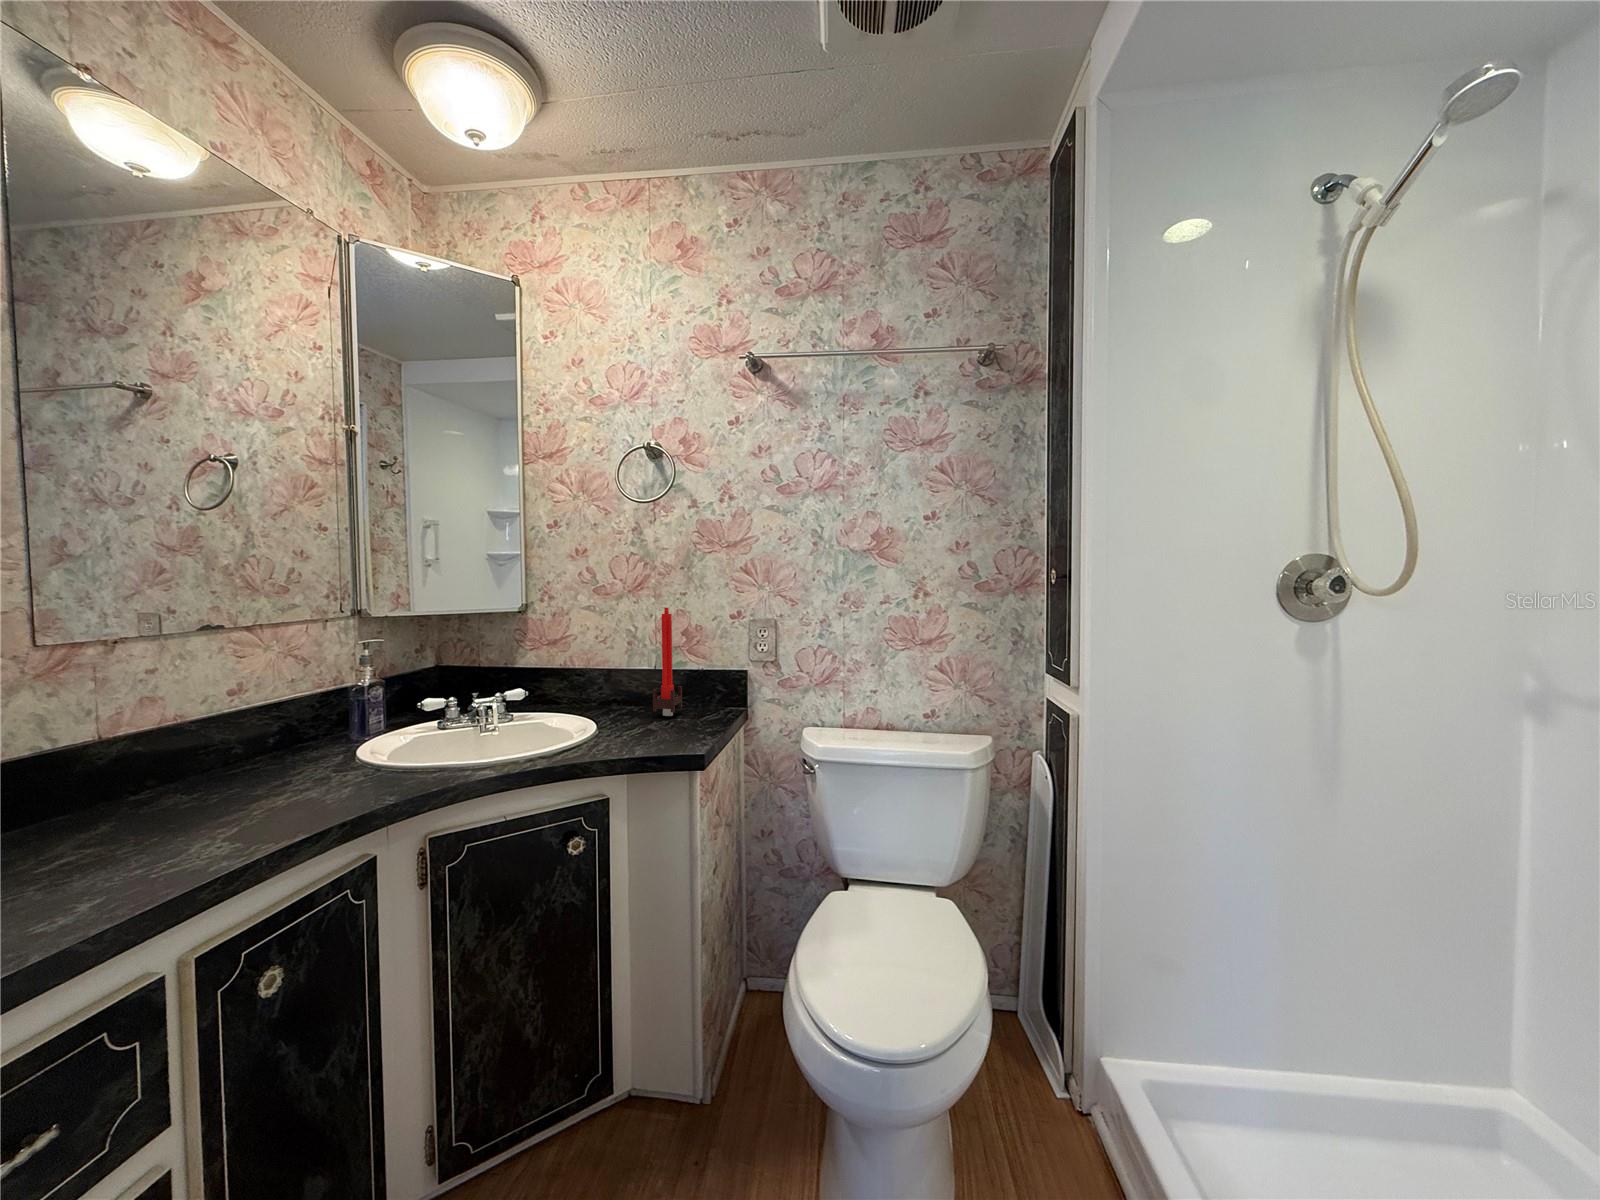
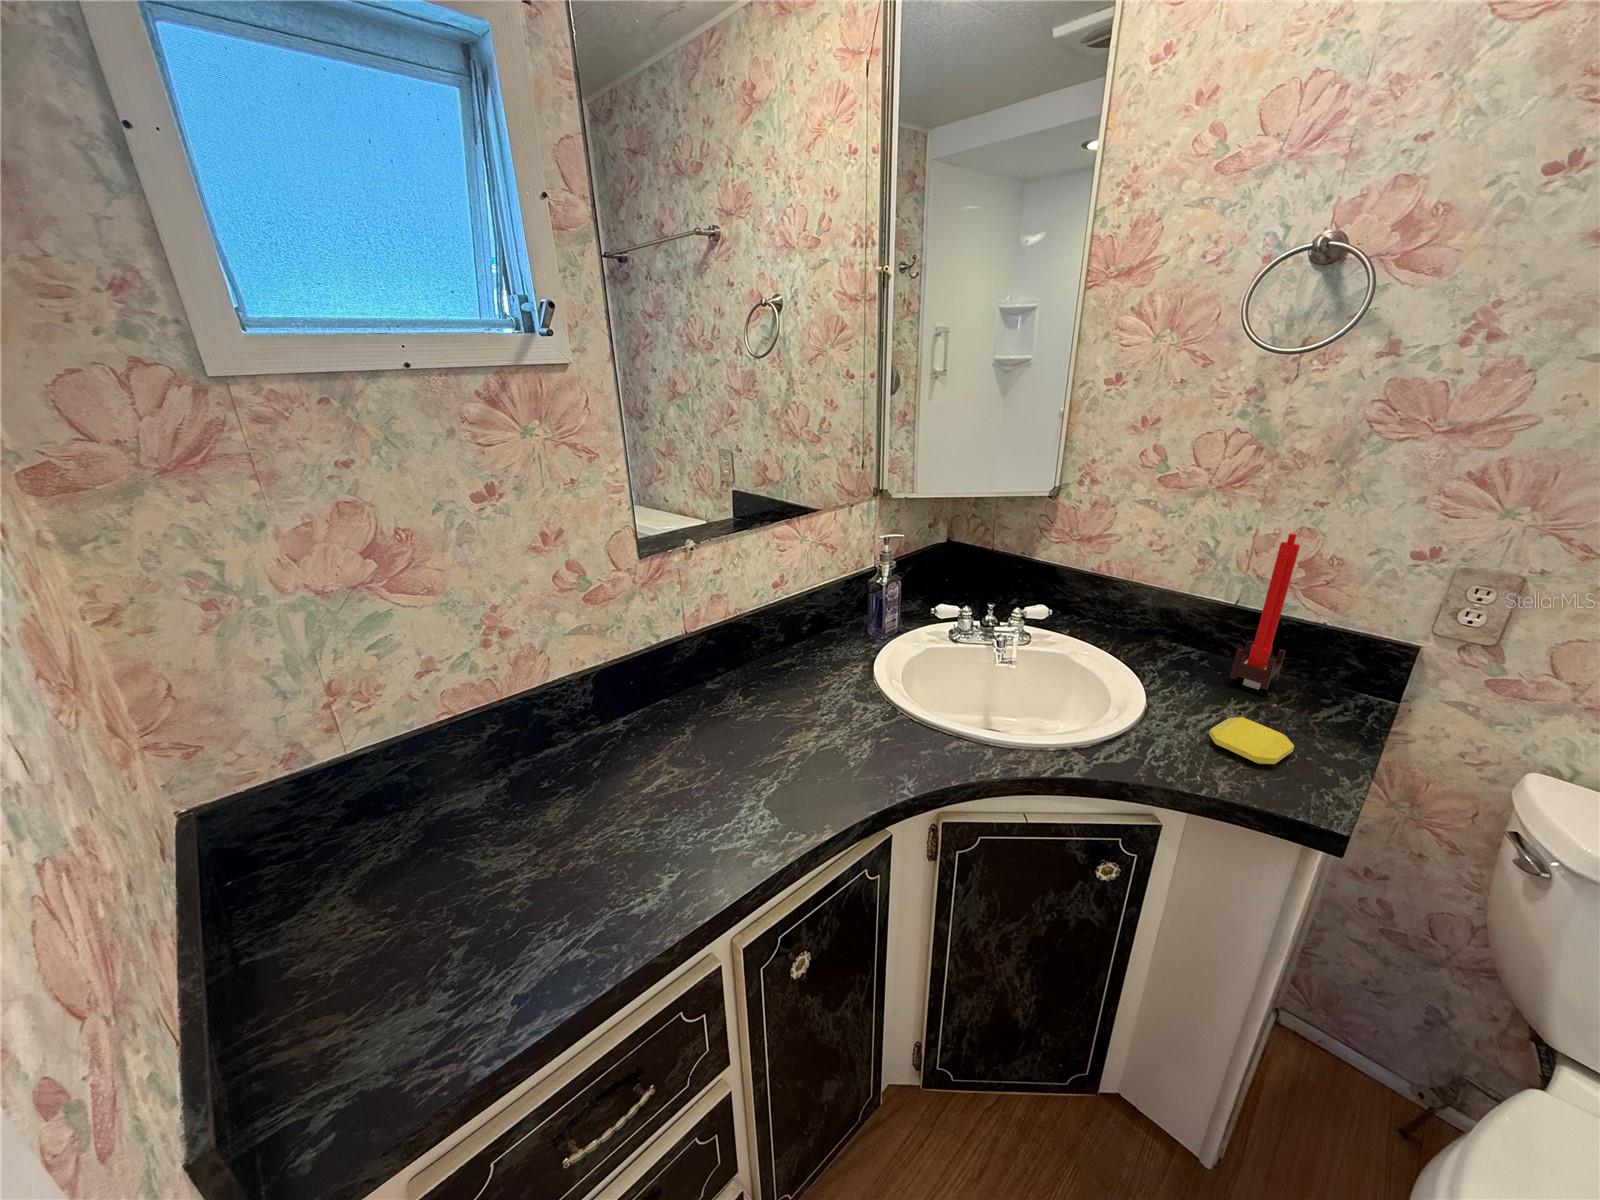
soap bar: none [631,722,680,744] -> present [1209,717,1294,764]

